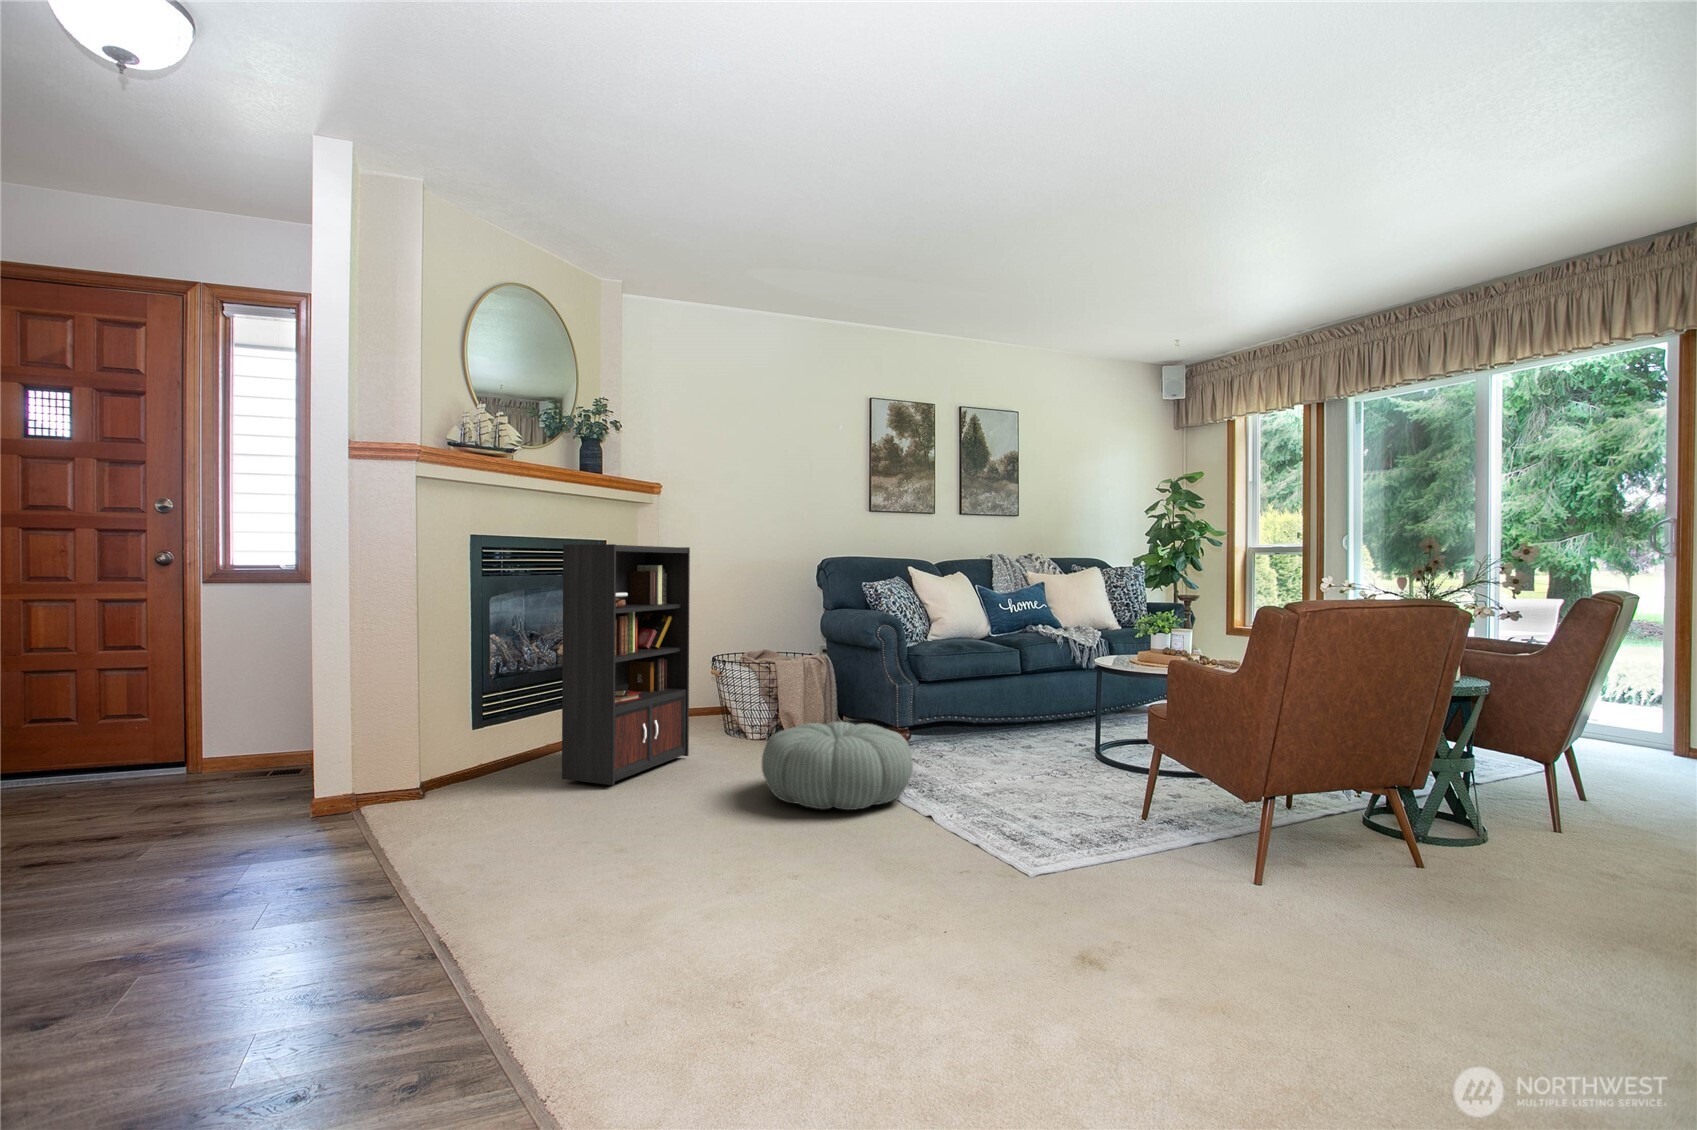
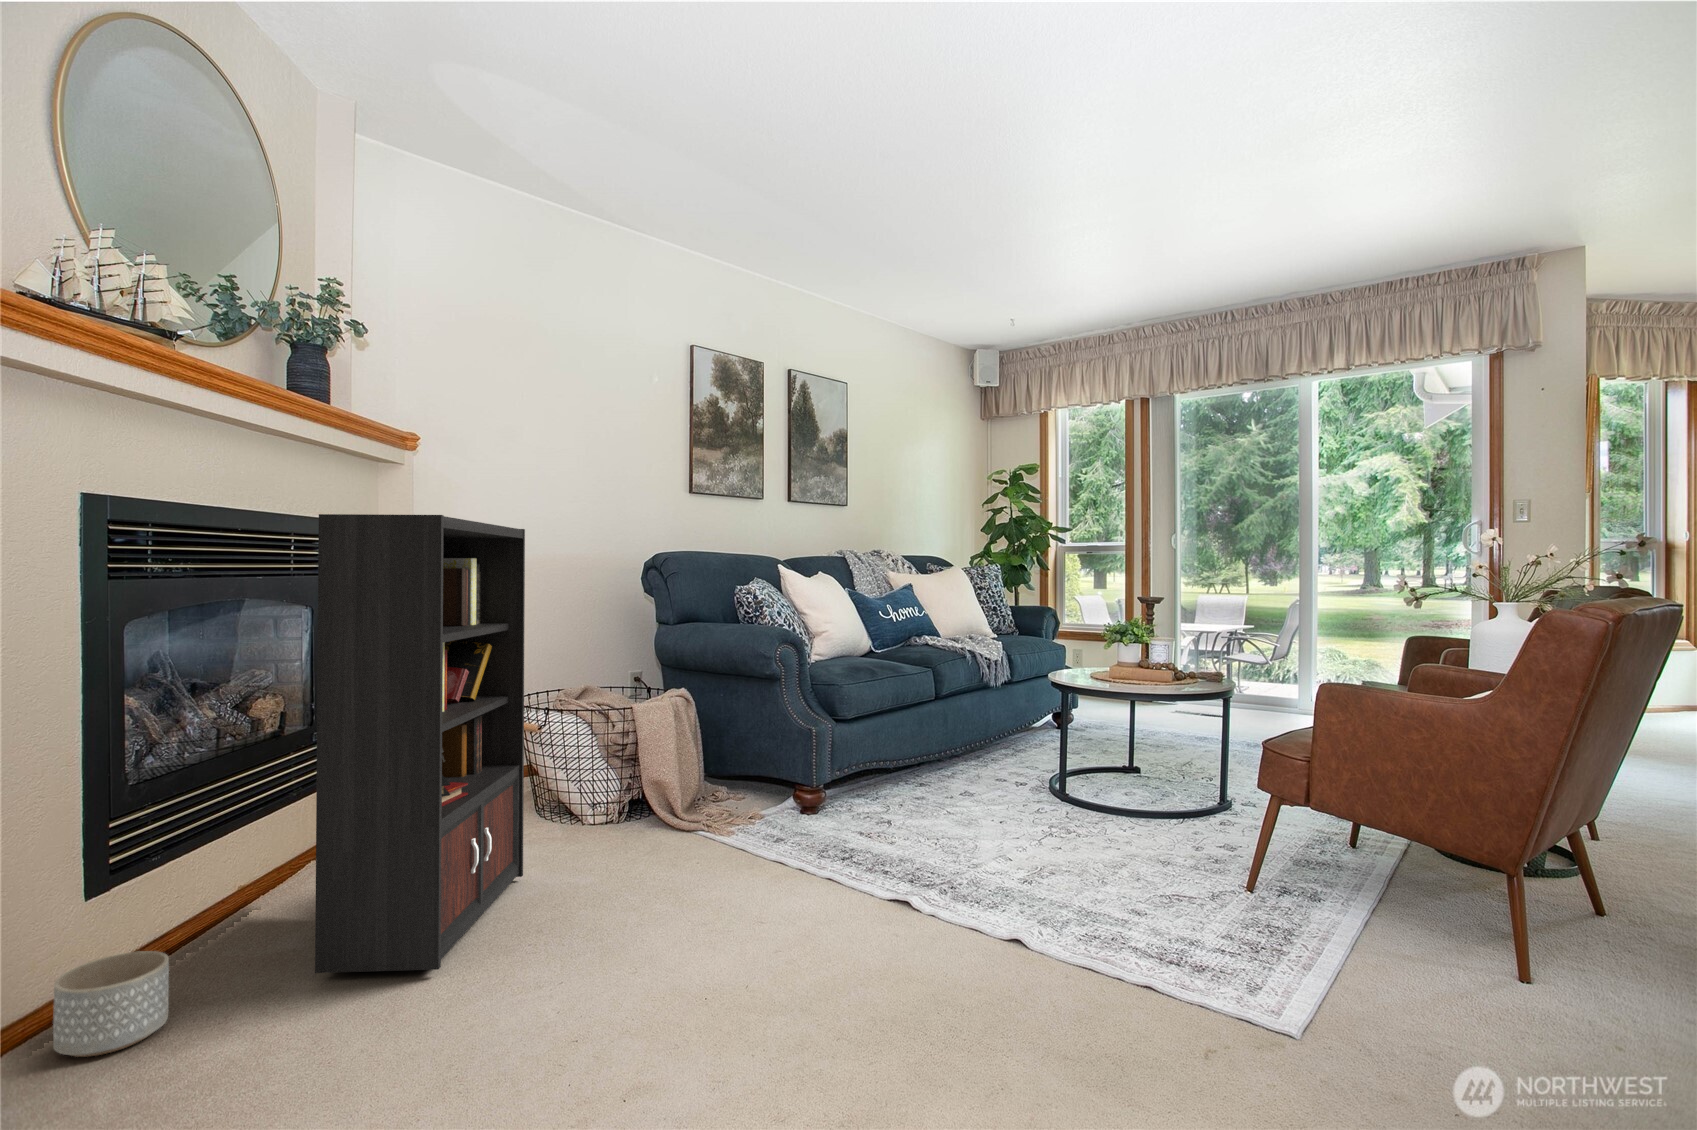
pouf: present [762,722,913,810] -> none [724,797,968,957]
planter: none [455,754,499,794] -> present [53,951,169,1057]

